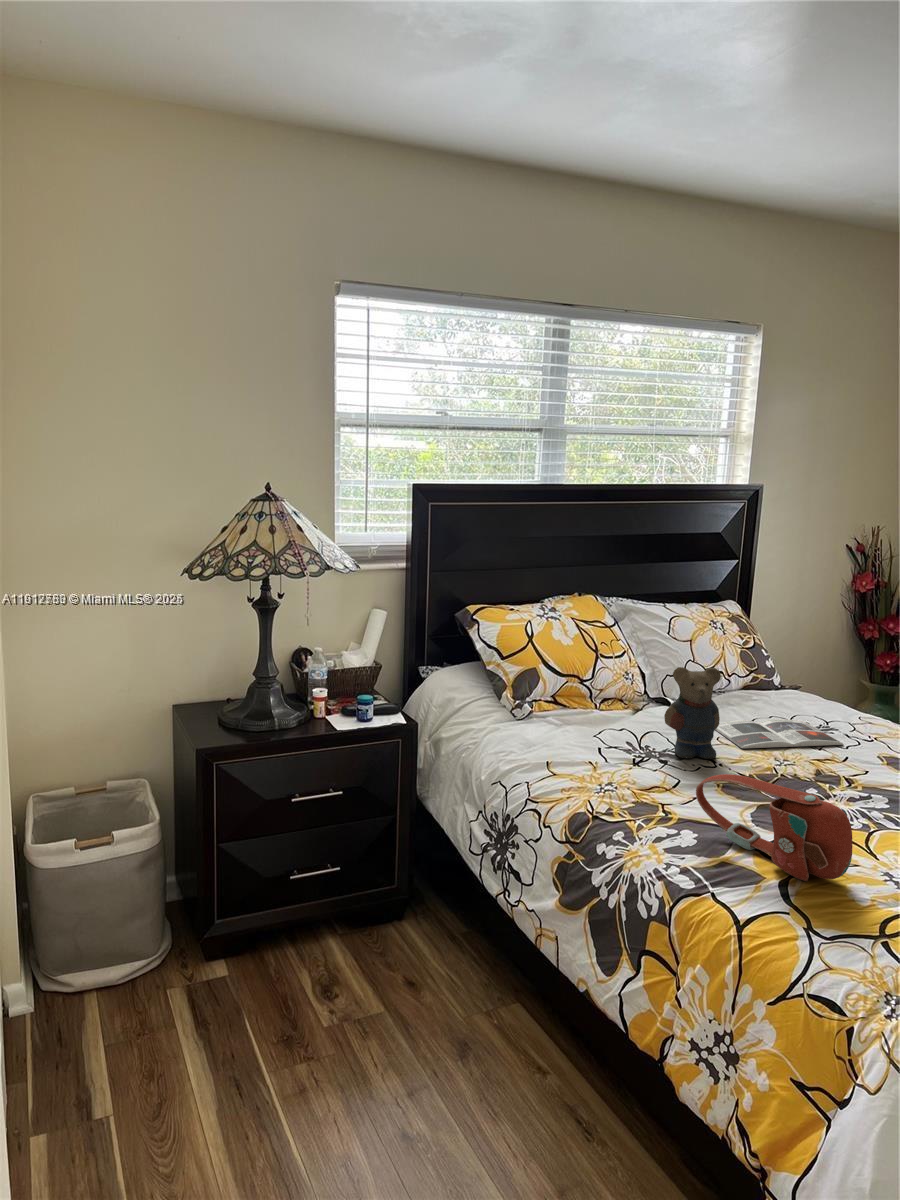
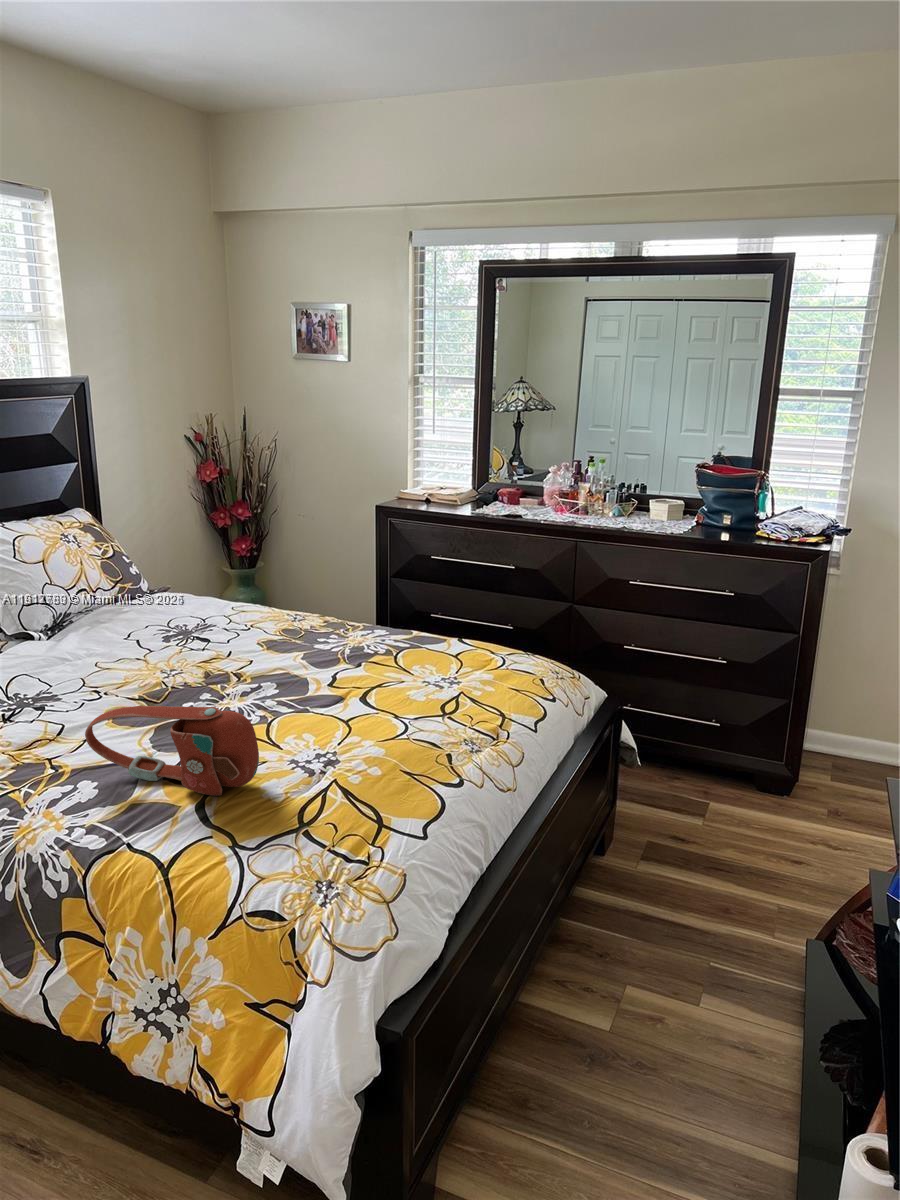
teddy bear: present [664,667,721,759] -> none [29,590,98,697]
magazine: present [715,719,844,748] -> none [84,624,224,669]

